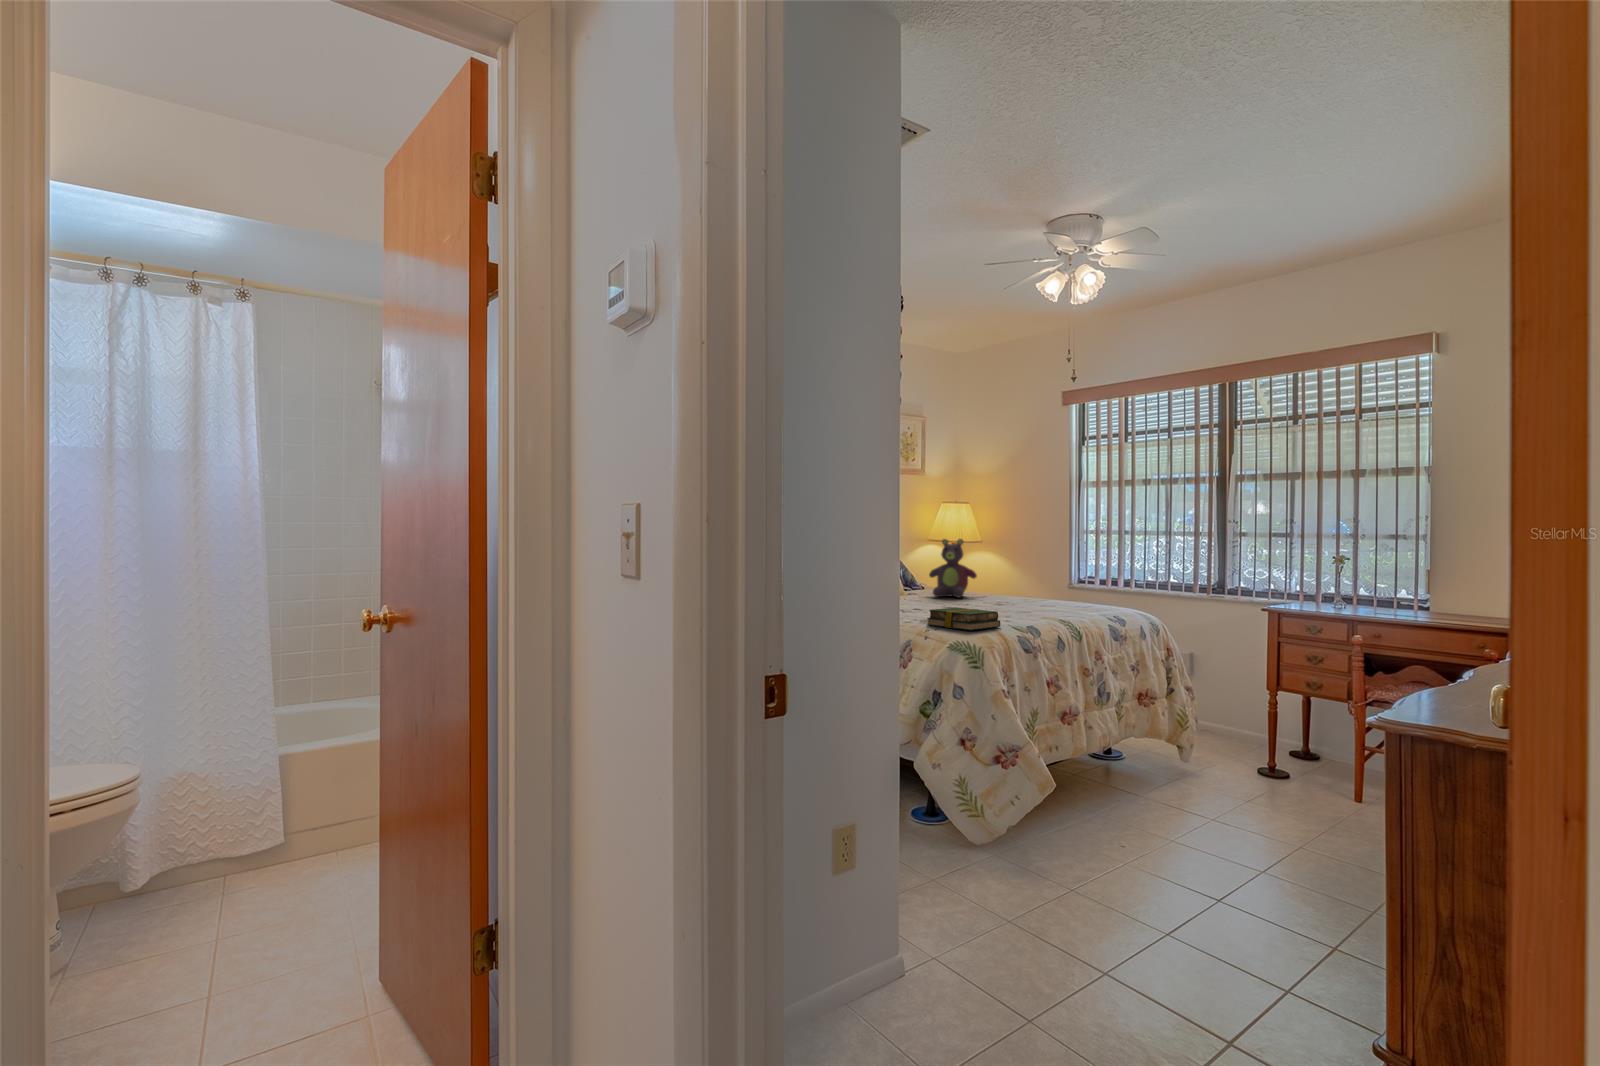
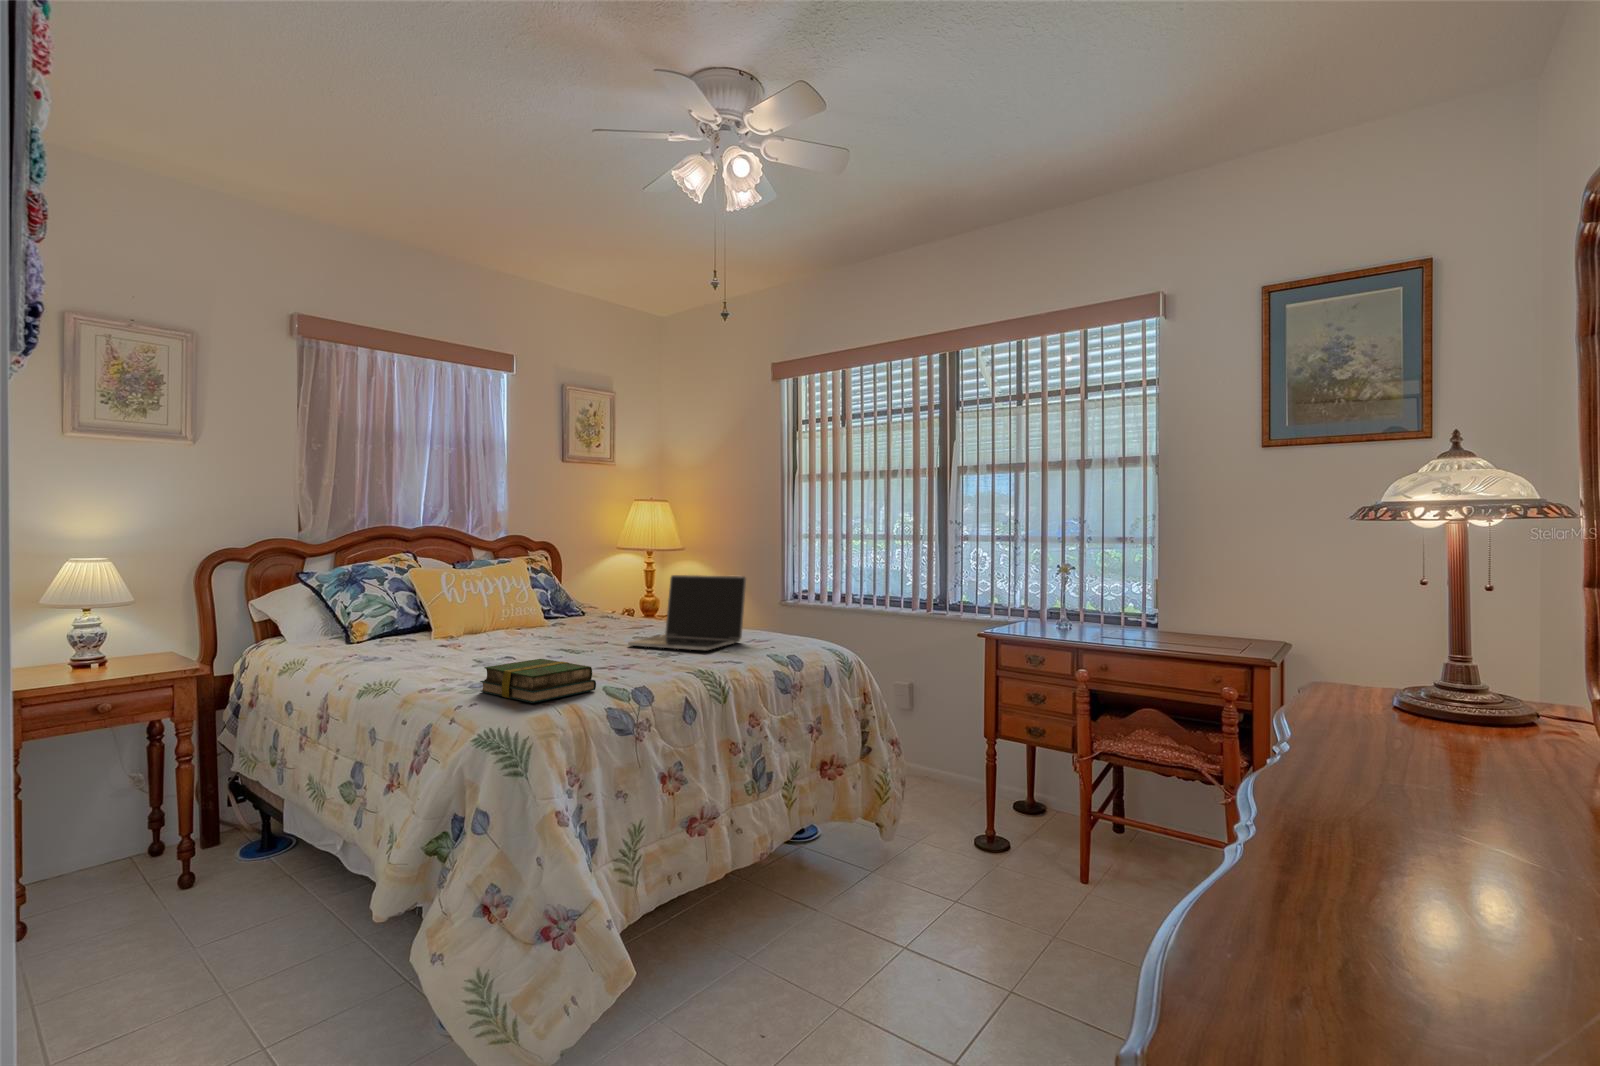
stuffed bear: present [929,539,977,597] -> none [573,547,639,630]
laptop: none [987,559,1071,611] -> present [628,575,746,650]

